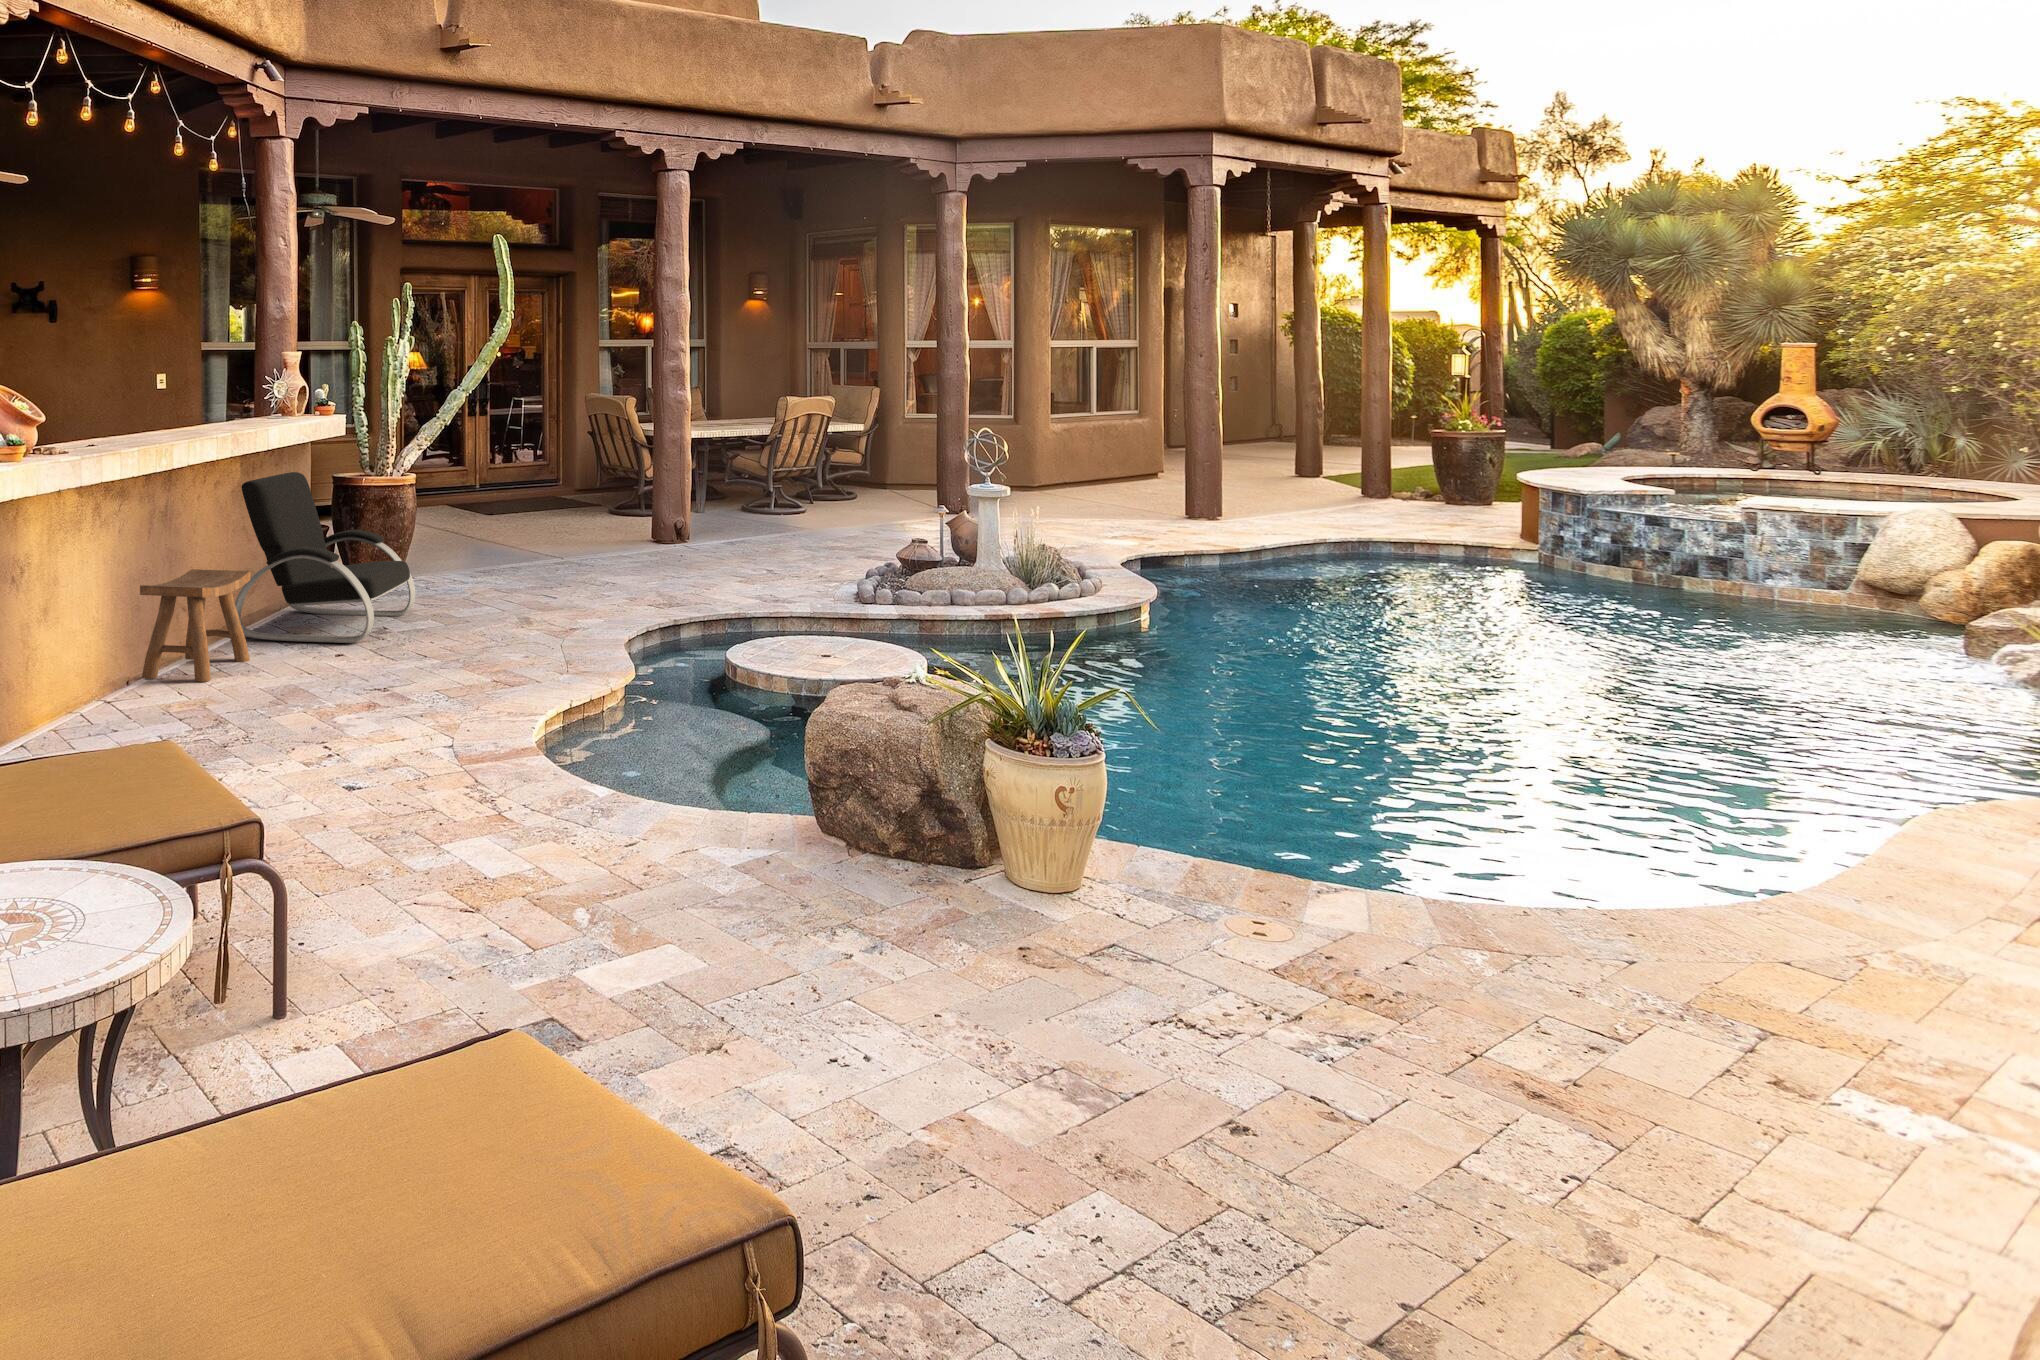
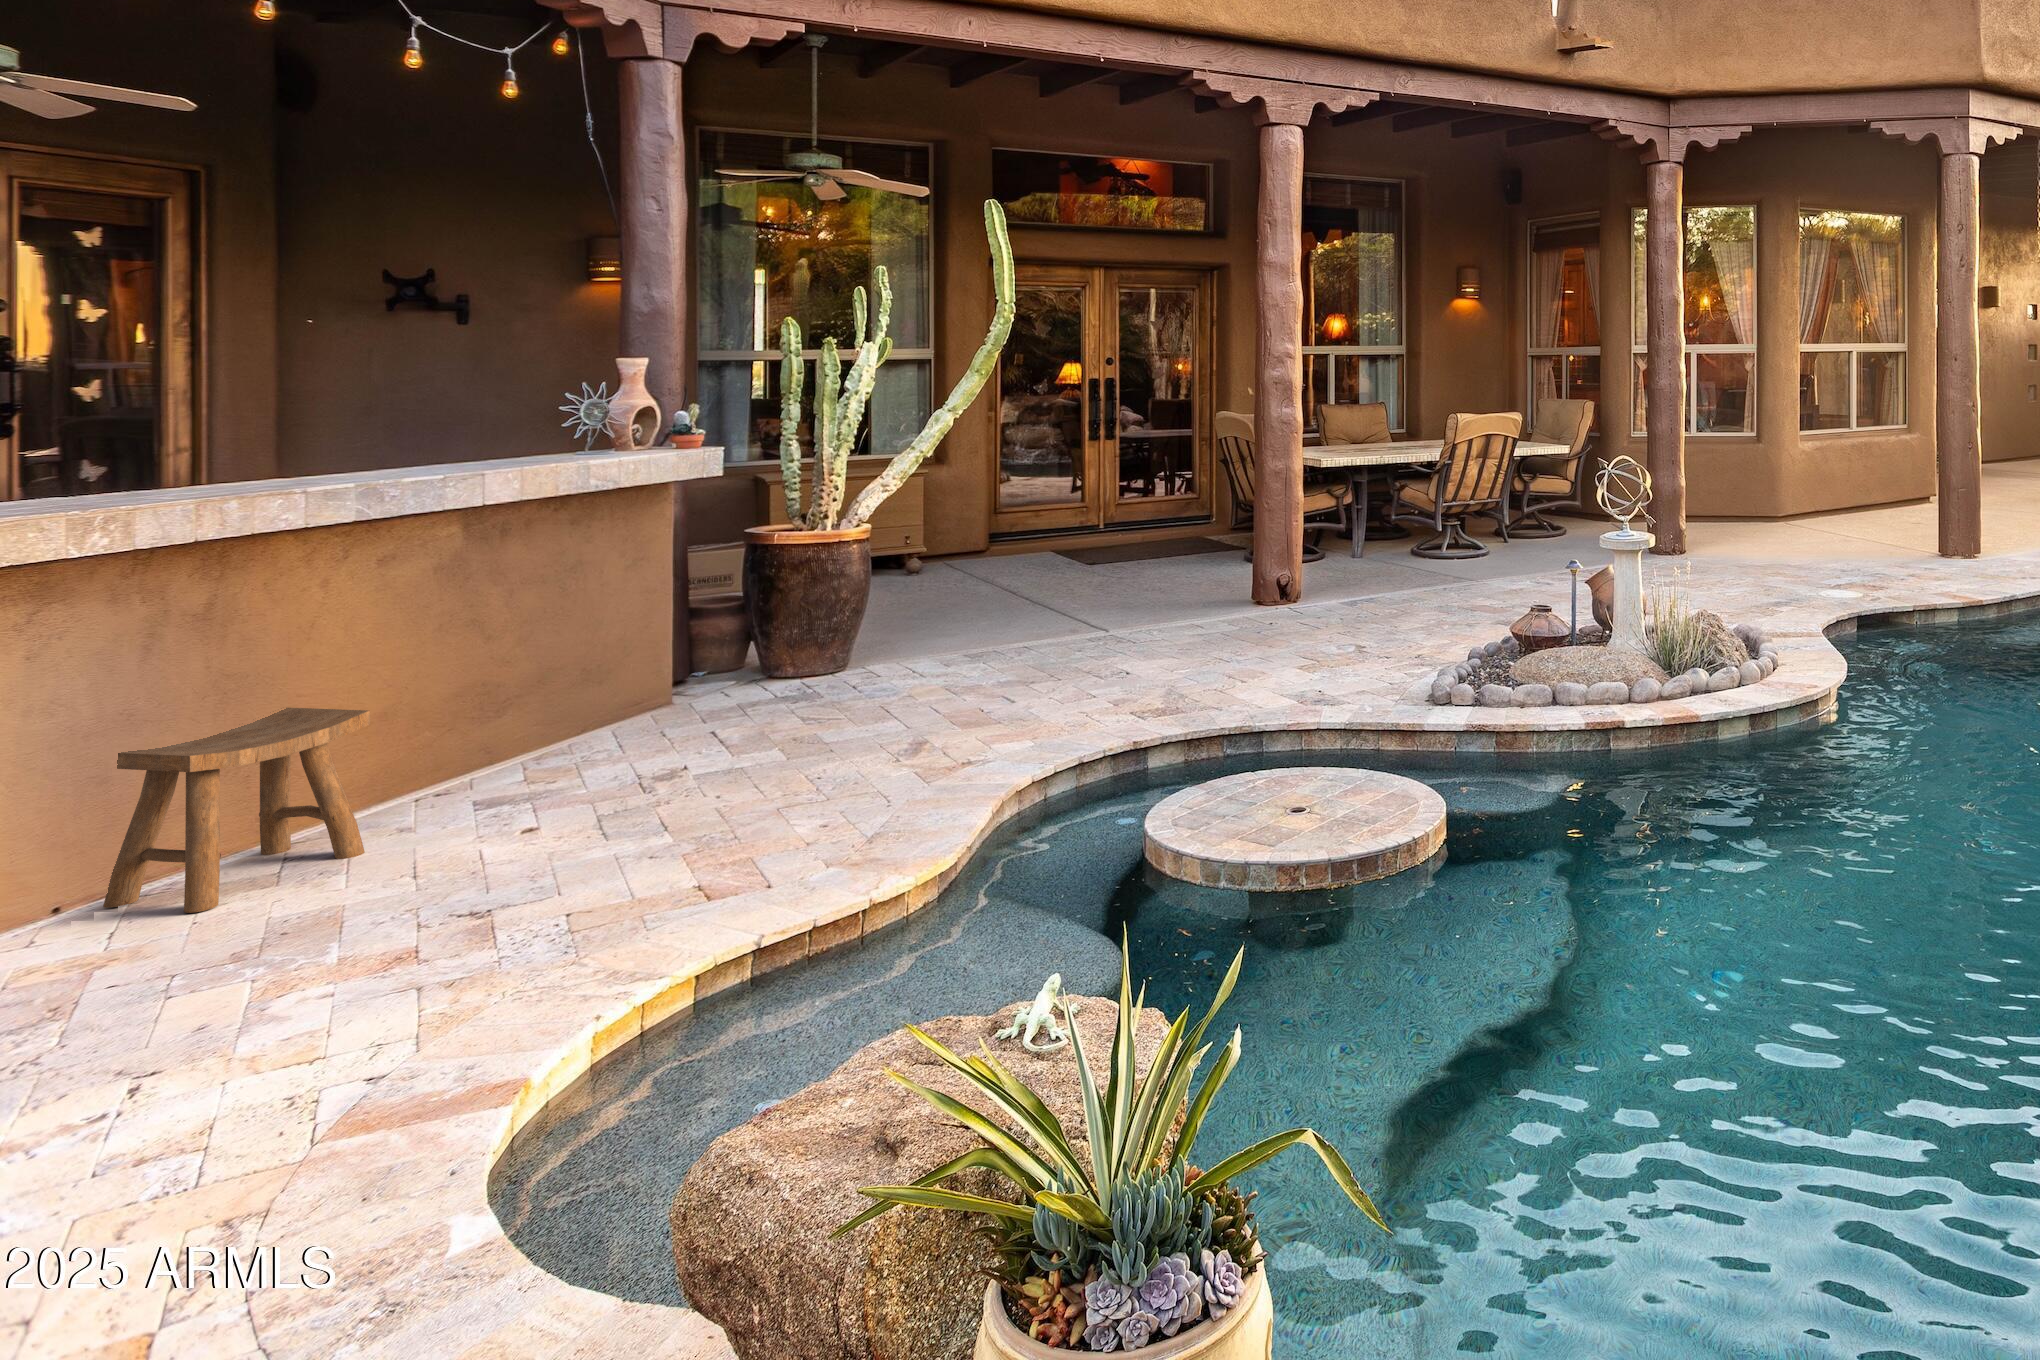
armchair: present [235,472,415,643] -> none [404,538,769,810]

